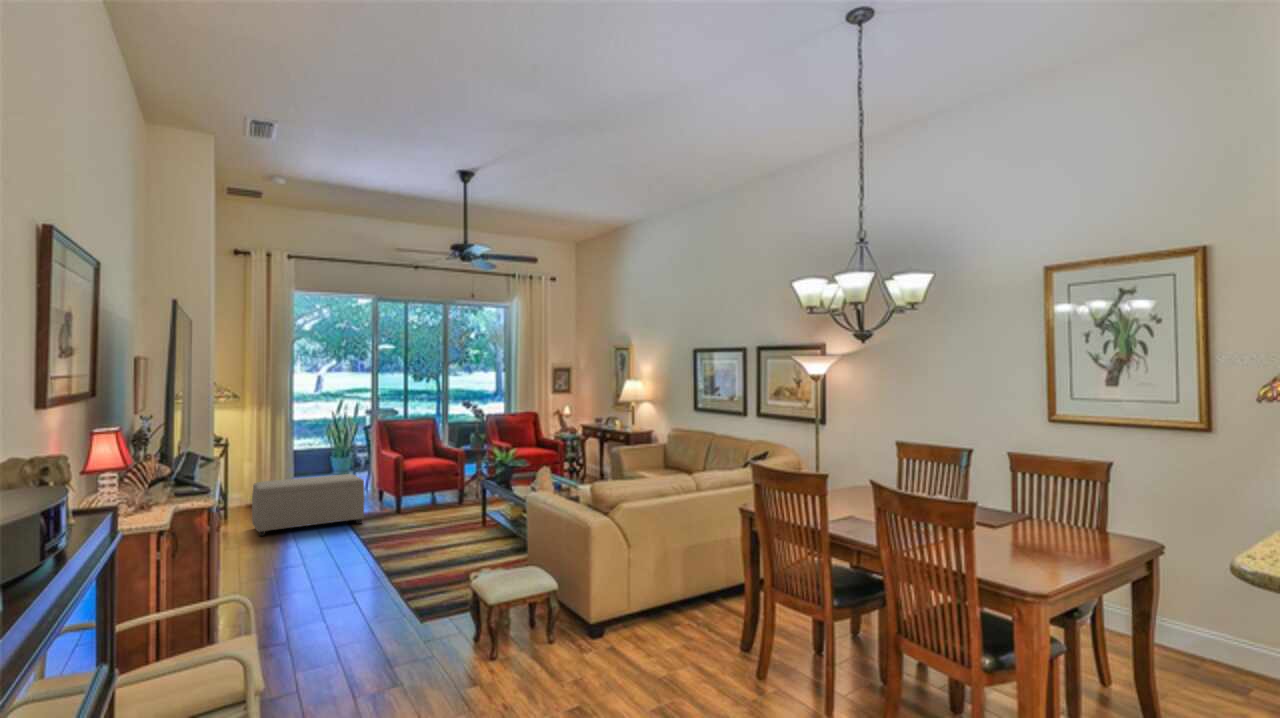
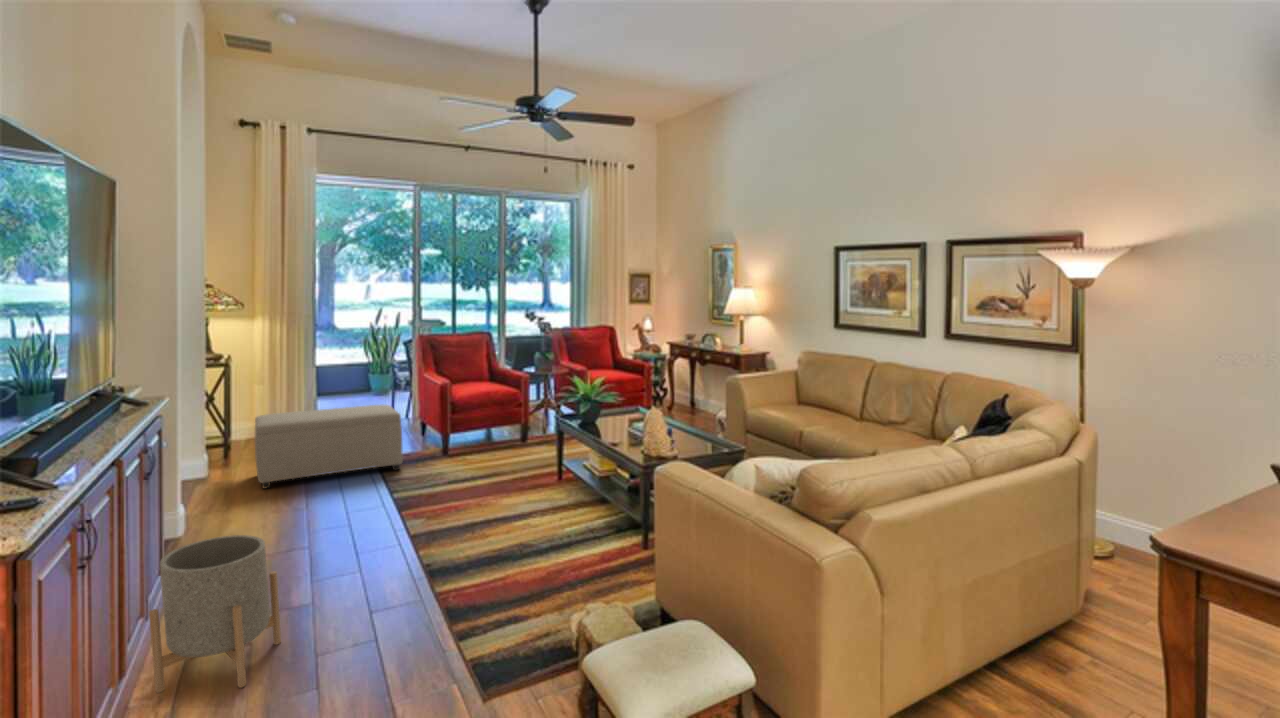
planter: none [233,539,300,625] -> present [149,535,281,692]

